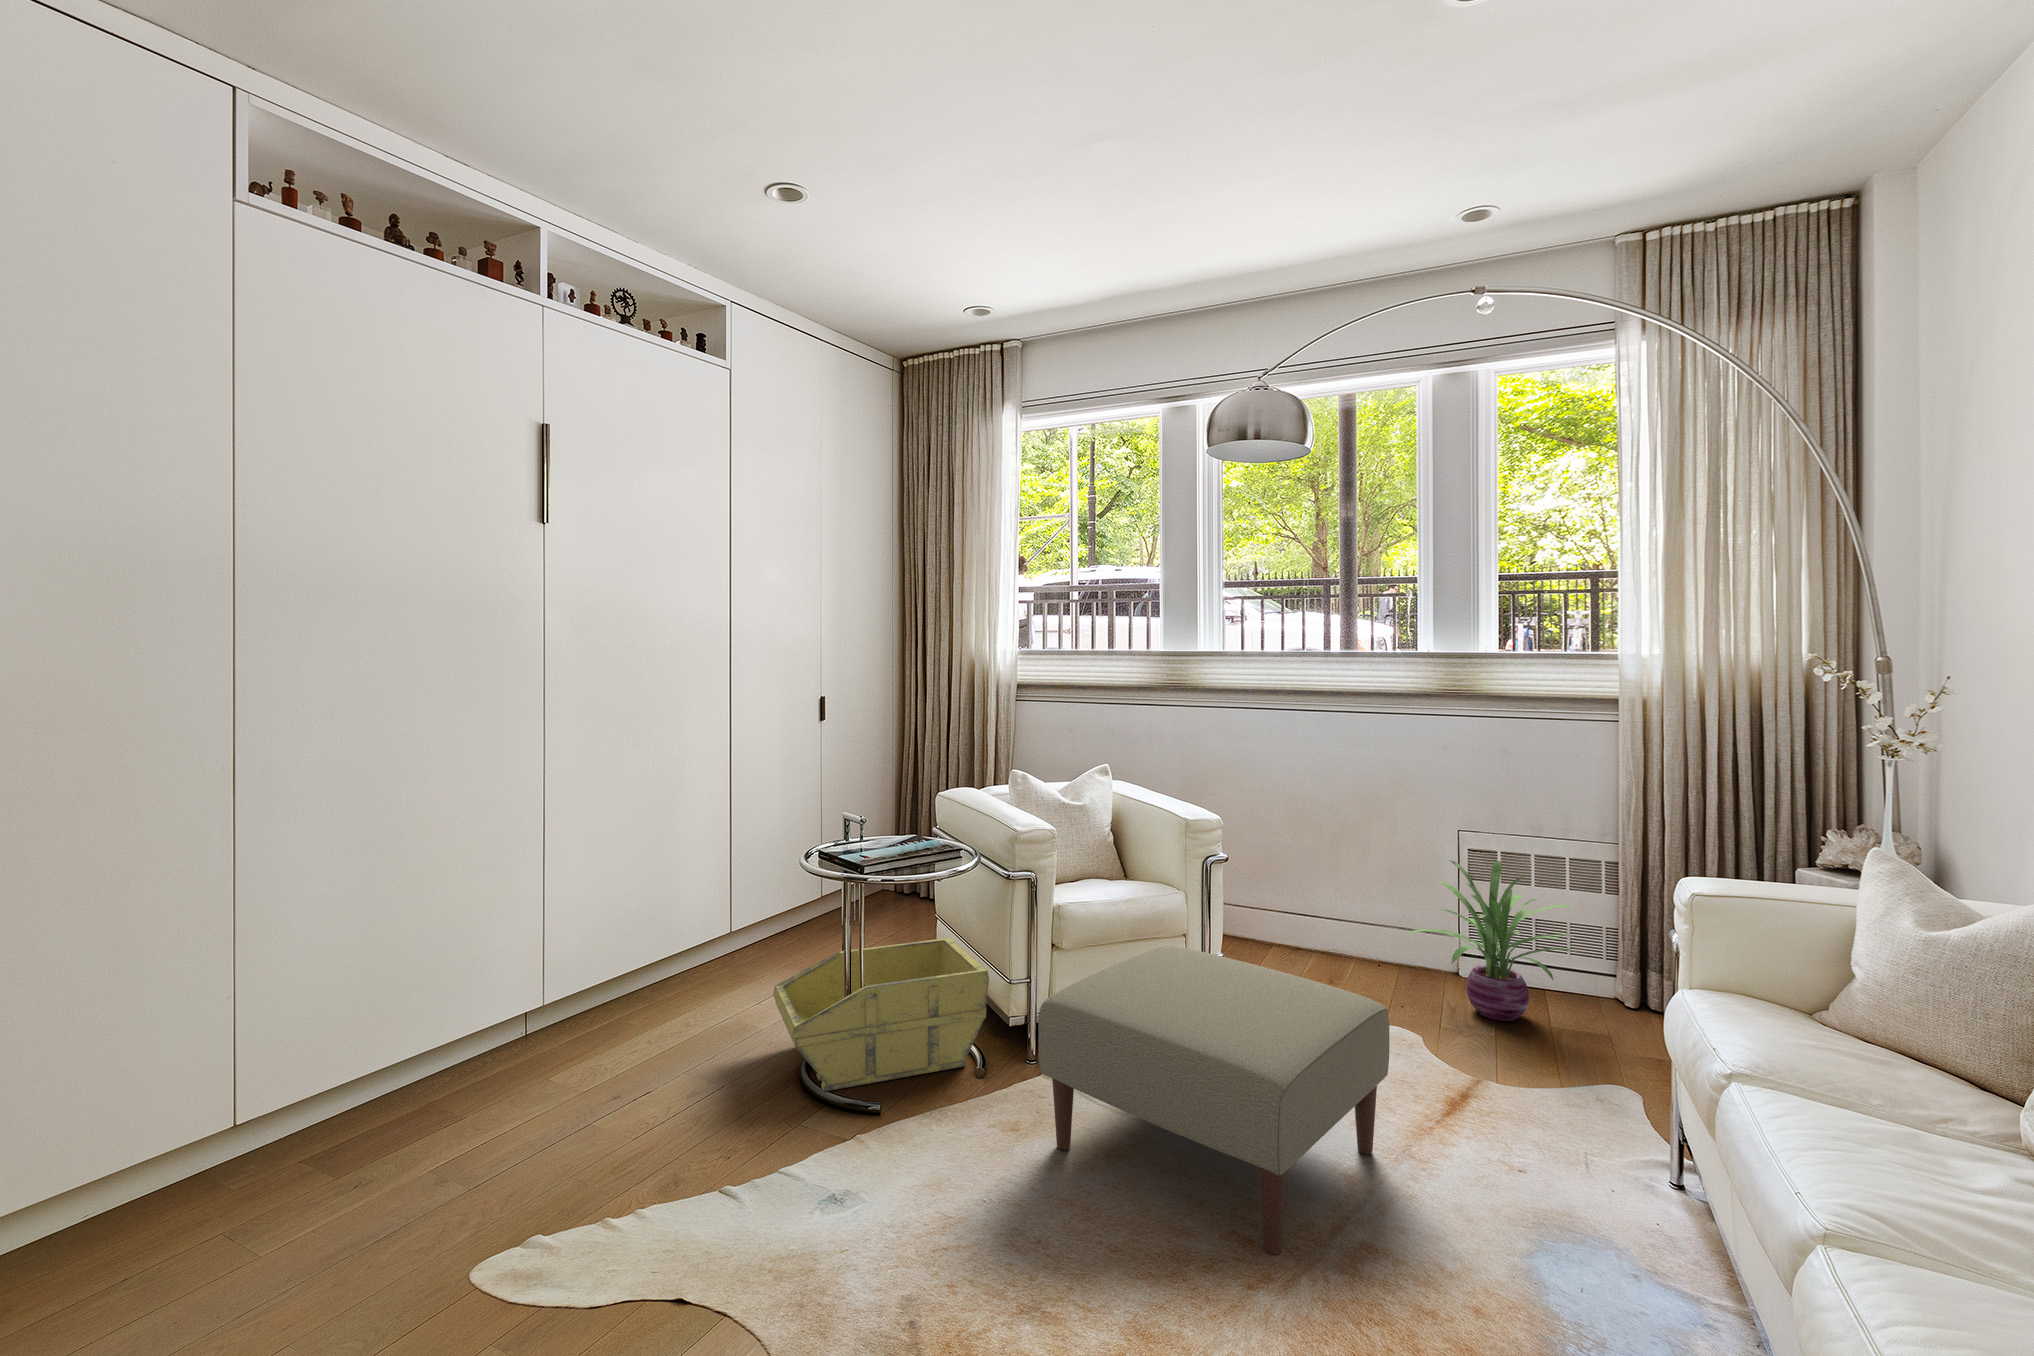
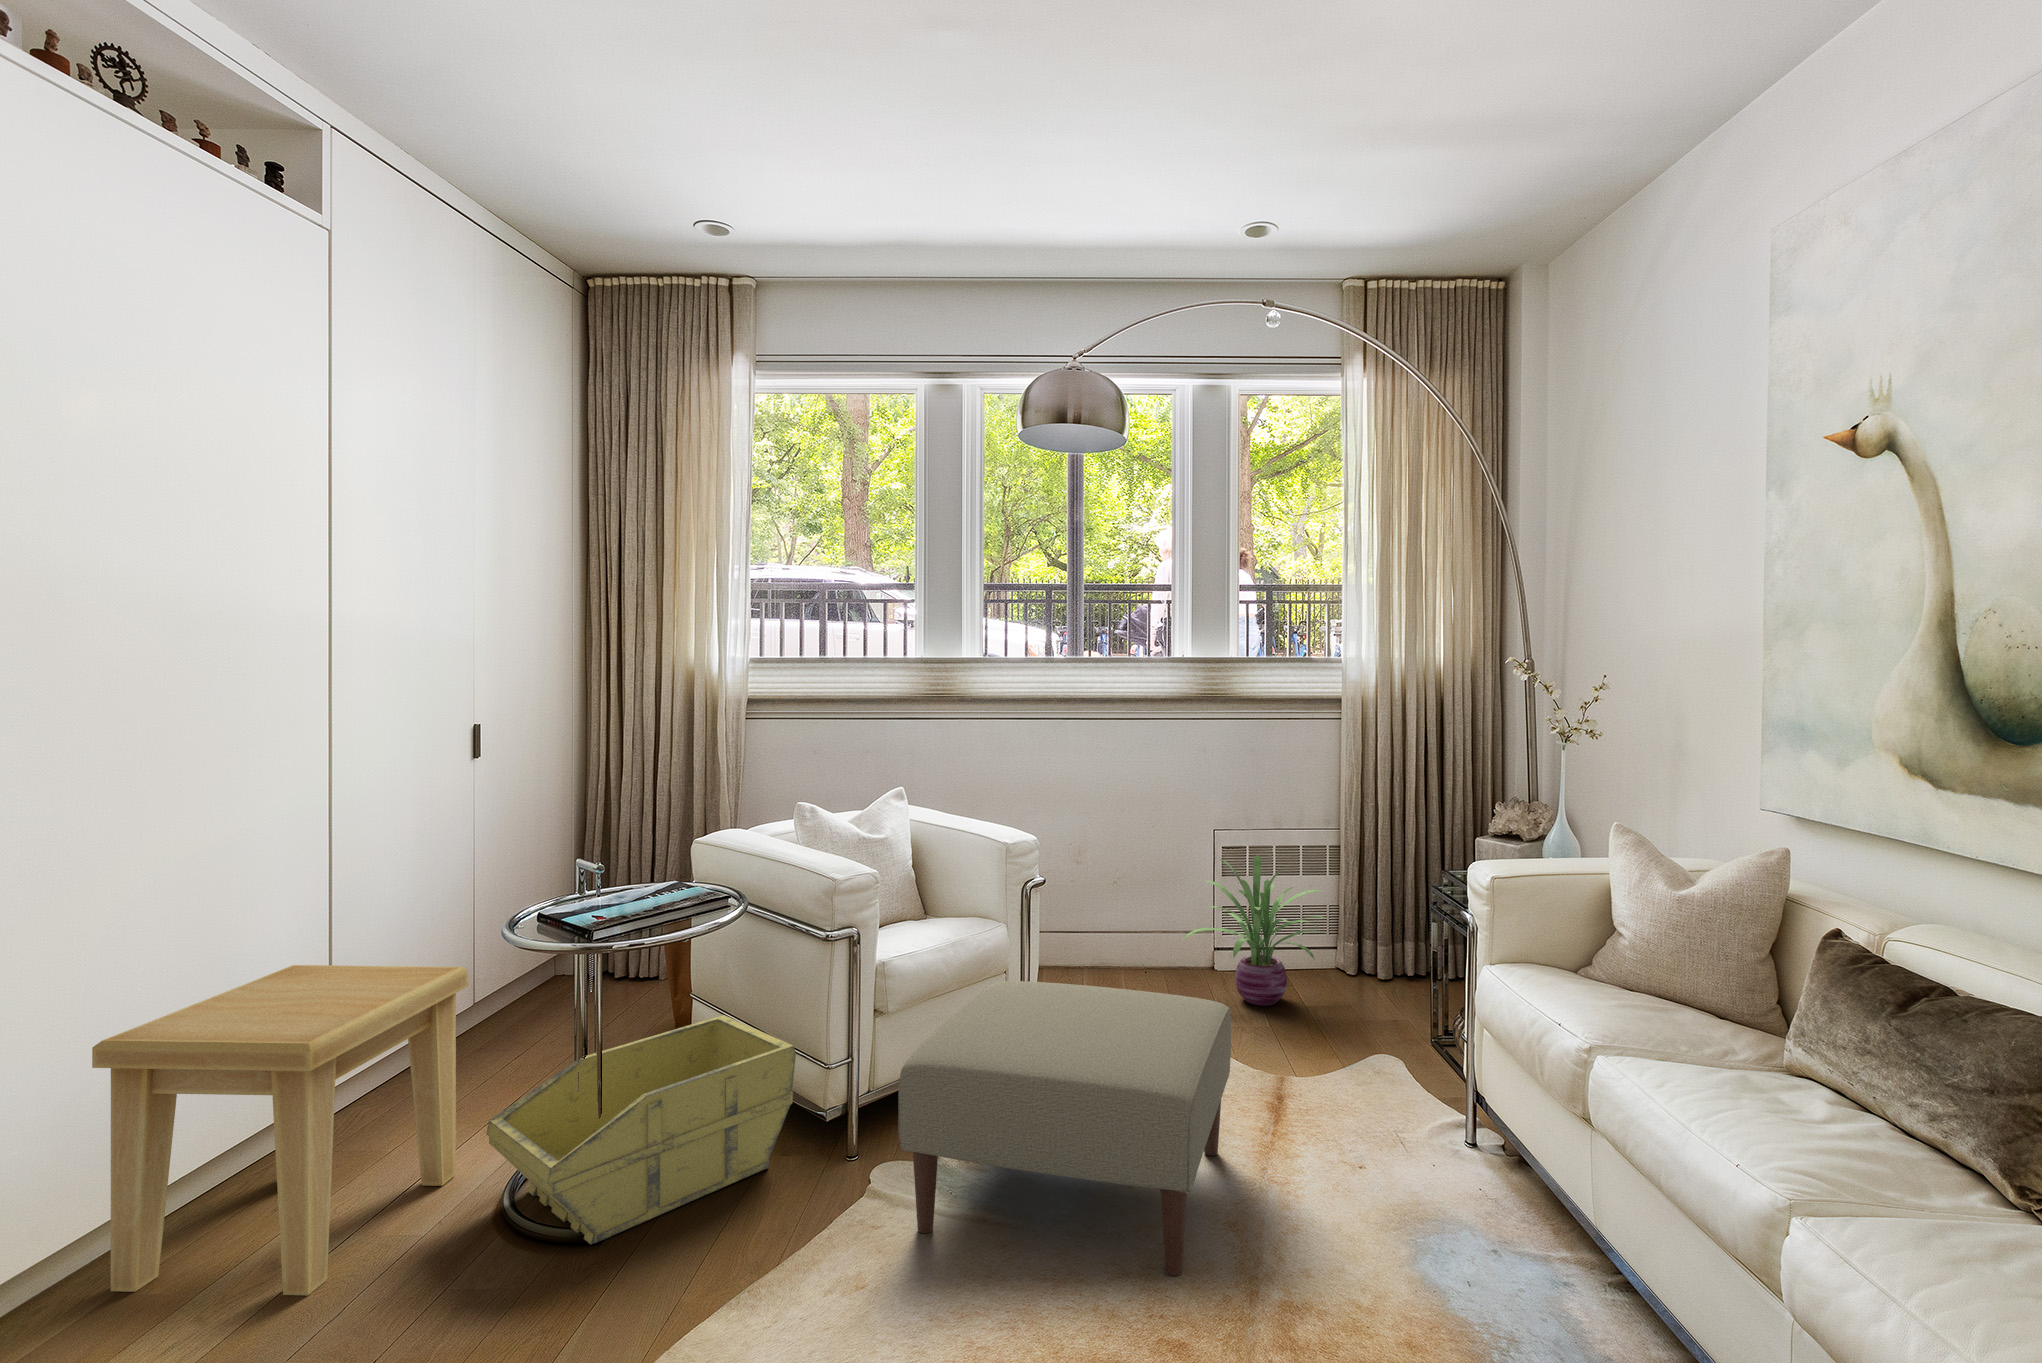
side table: none [559,858,773,1079] -> present [92,965,468,1295]

